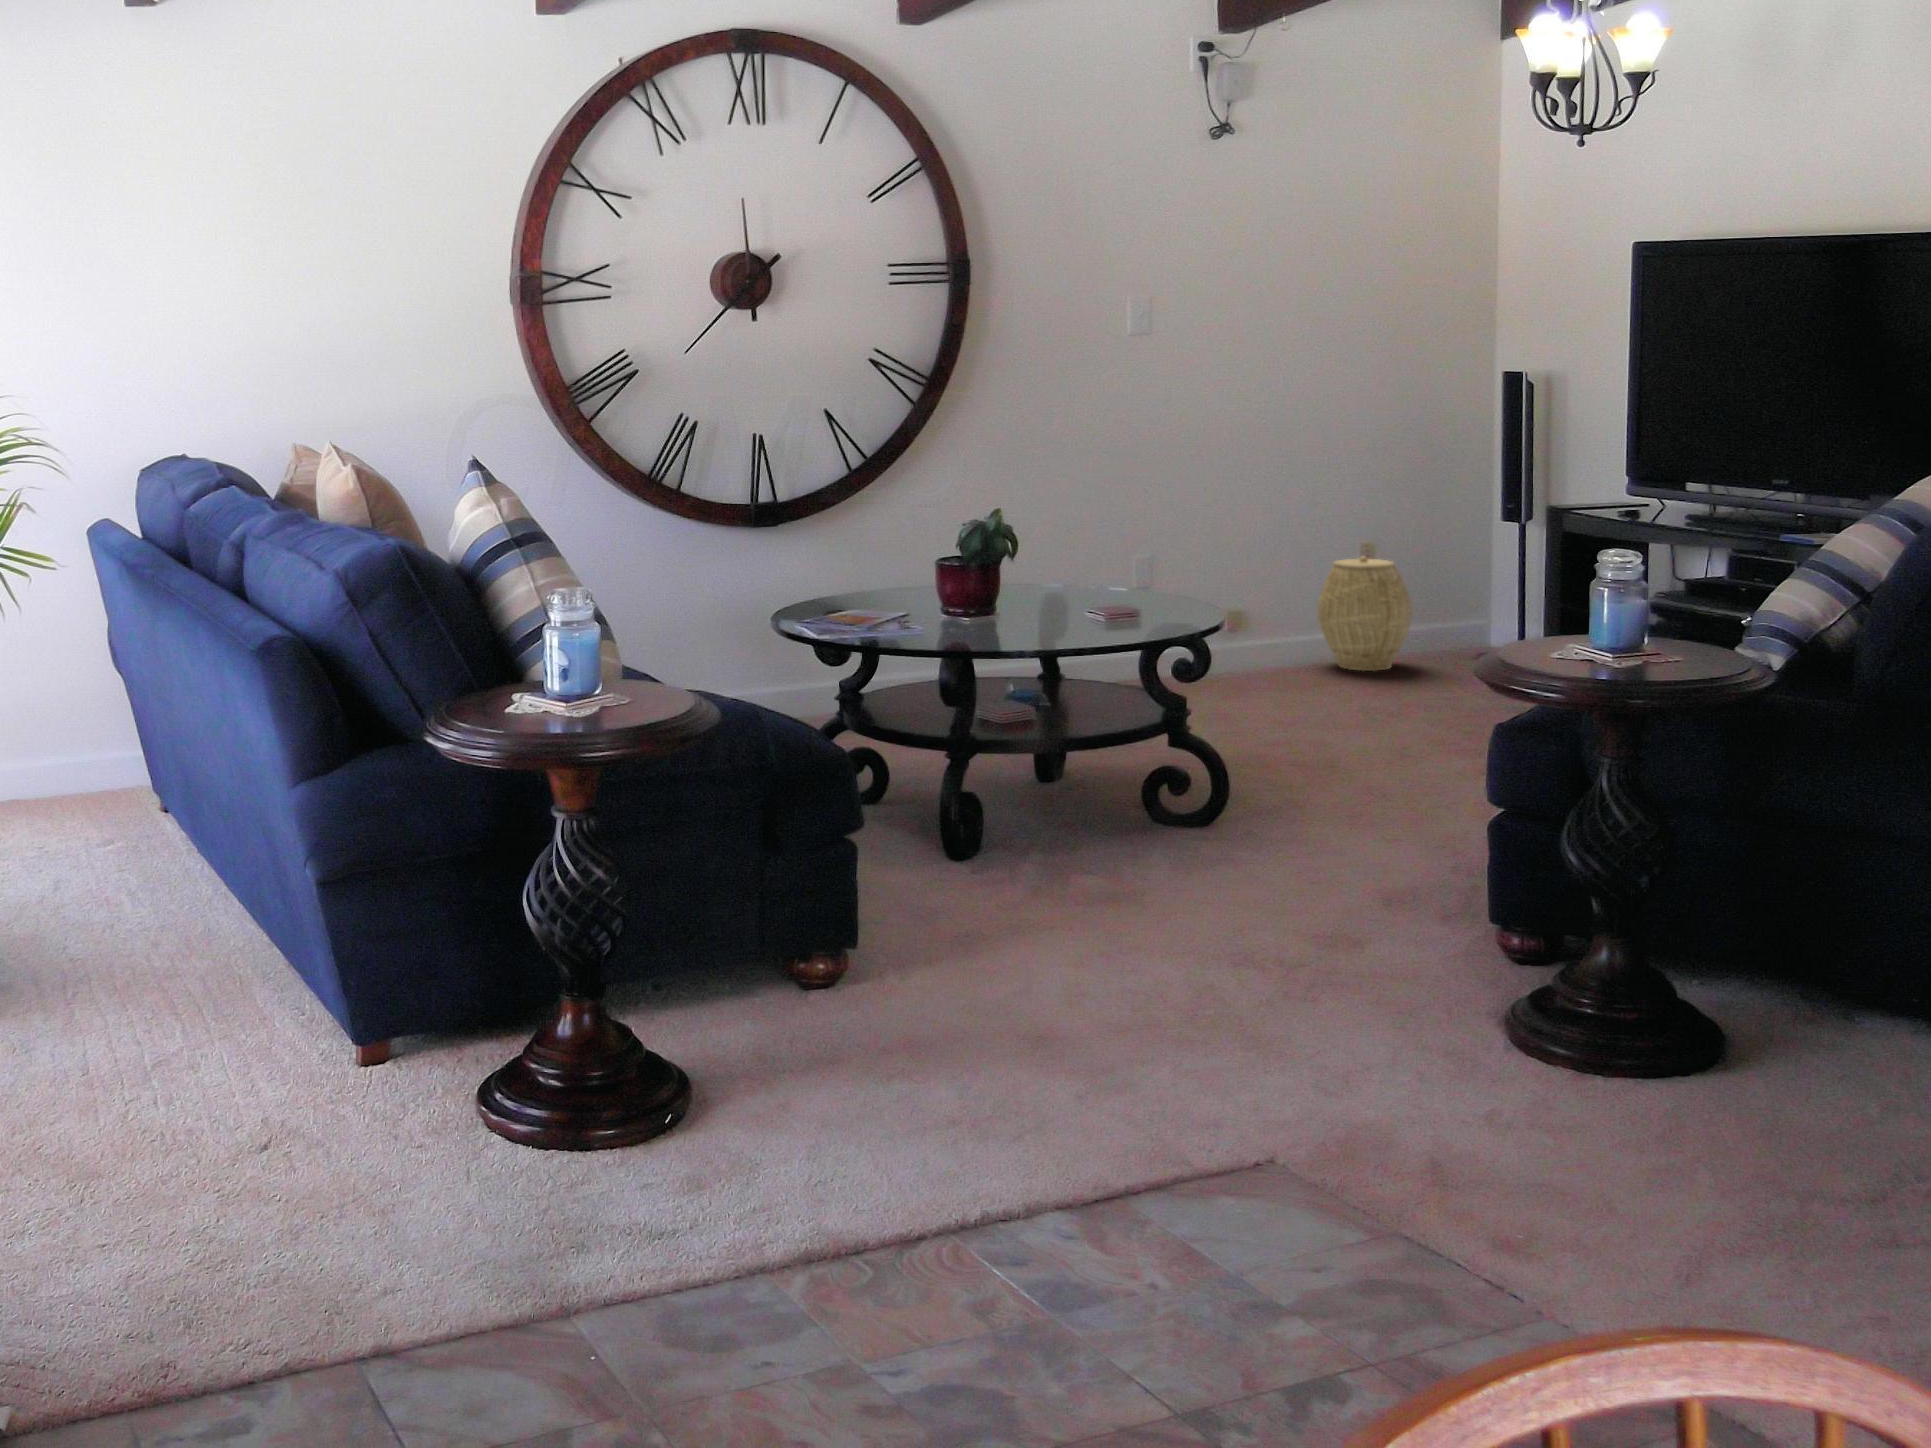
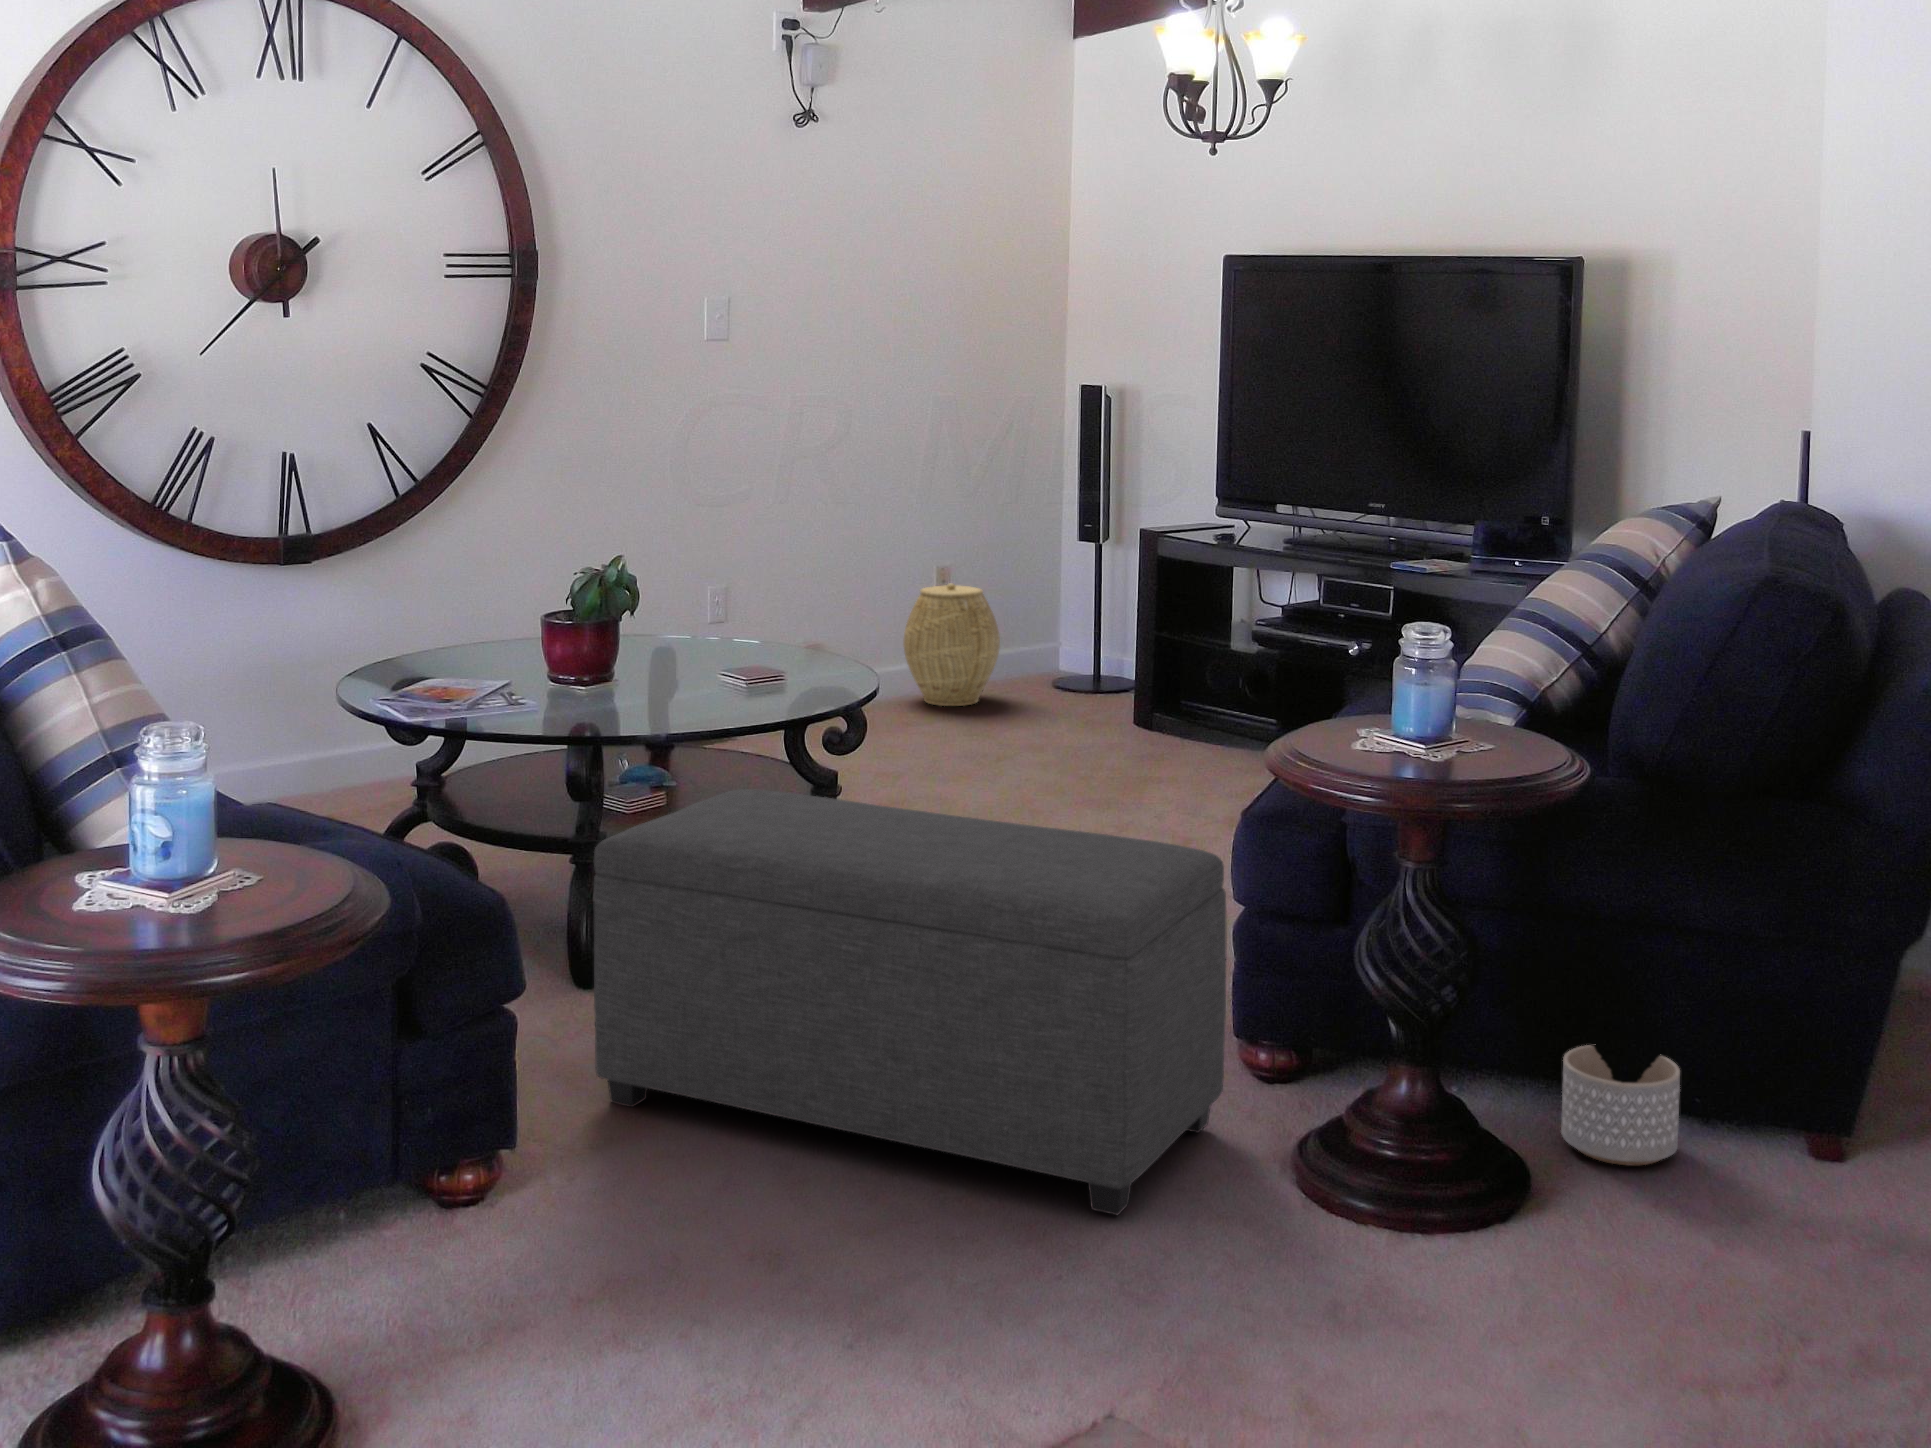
ottoman: none [932,695,1465,1044] -> present [594,789,1227,1215]
planter: none [1793,952,1912,1061] -> present [1561,1045,1680,1165]

